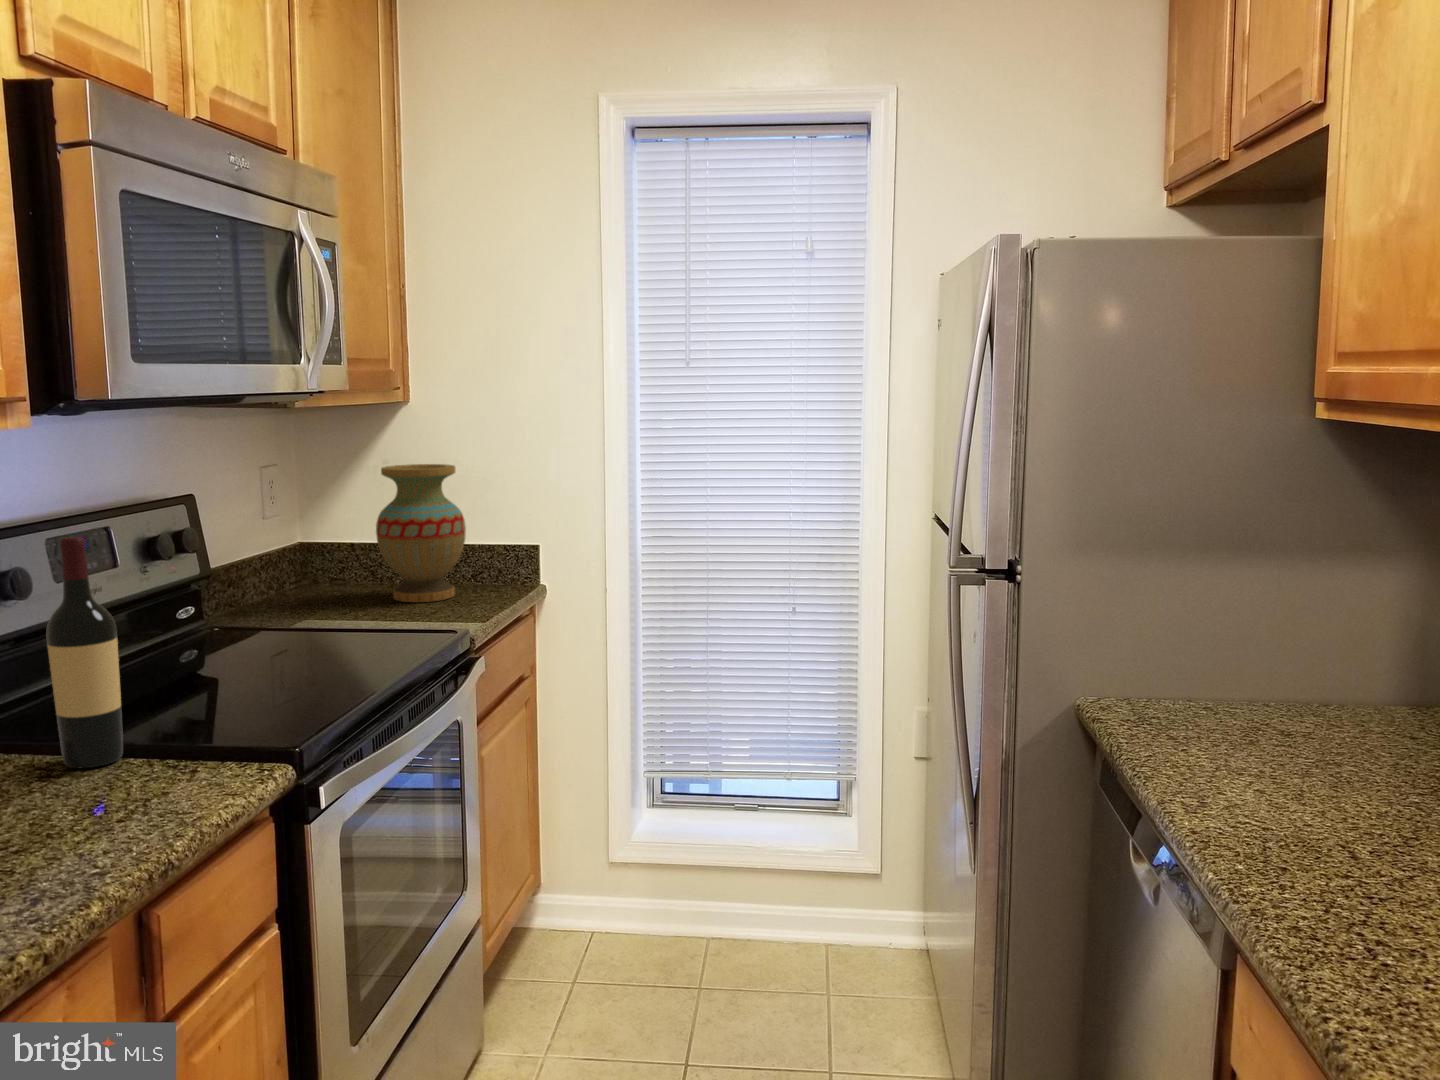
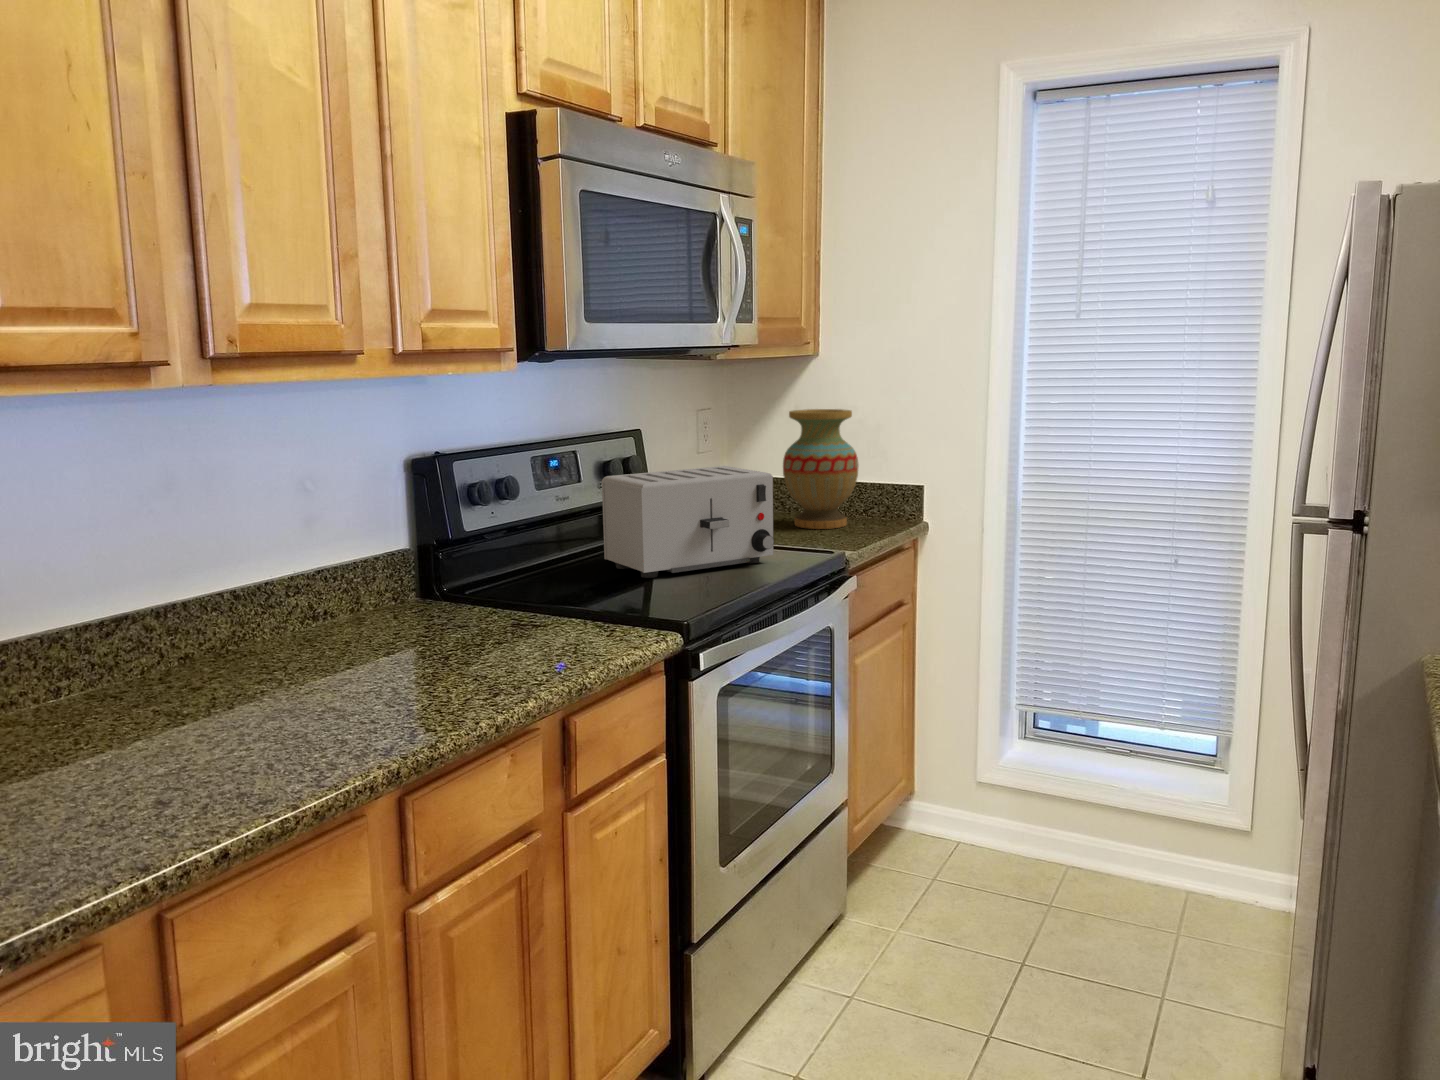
wine bottle: present [46,536,123,768] -> none [521,450,567,621]
toaster: none [152,537,385,686] -> present [602,466,774,578]

